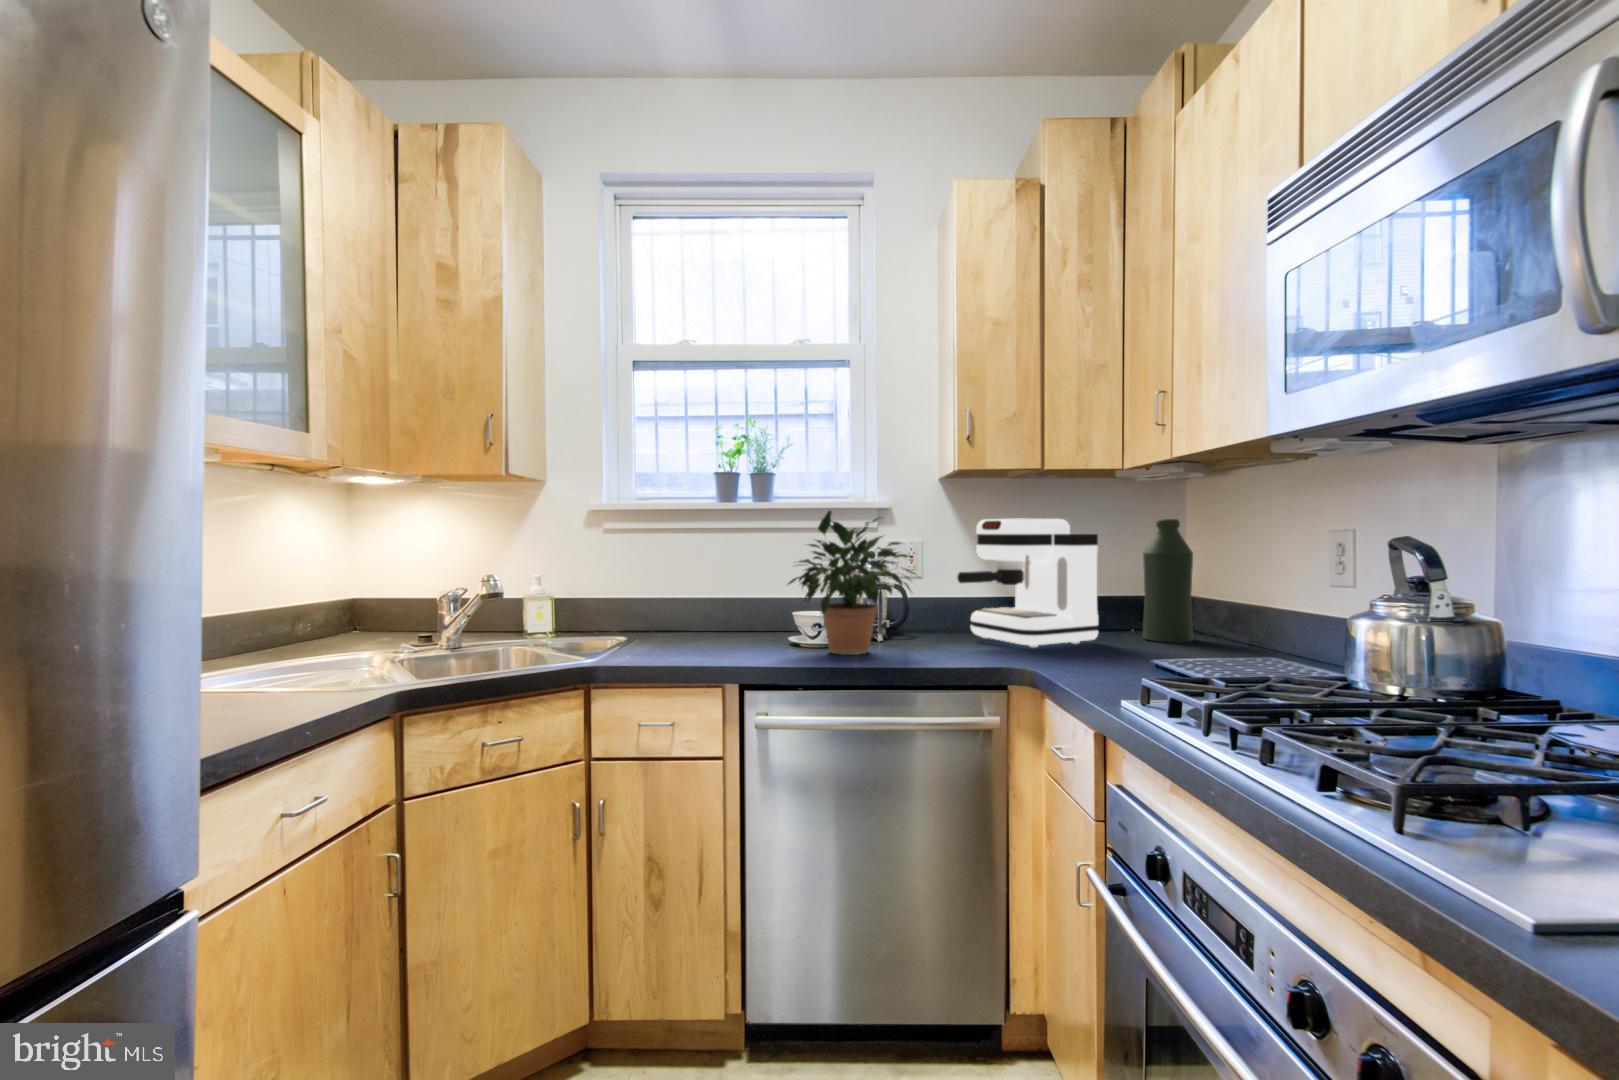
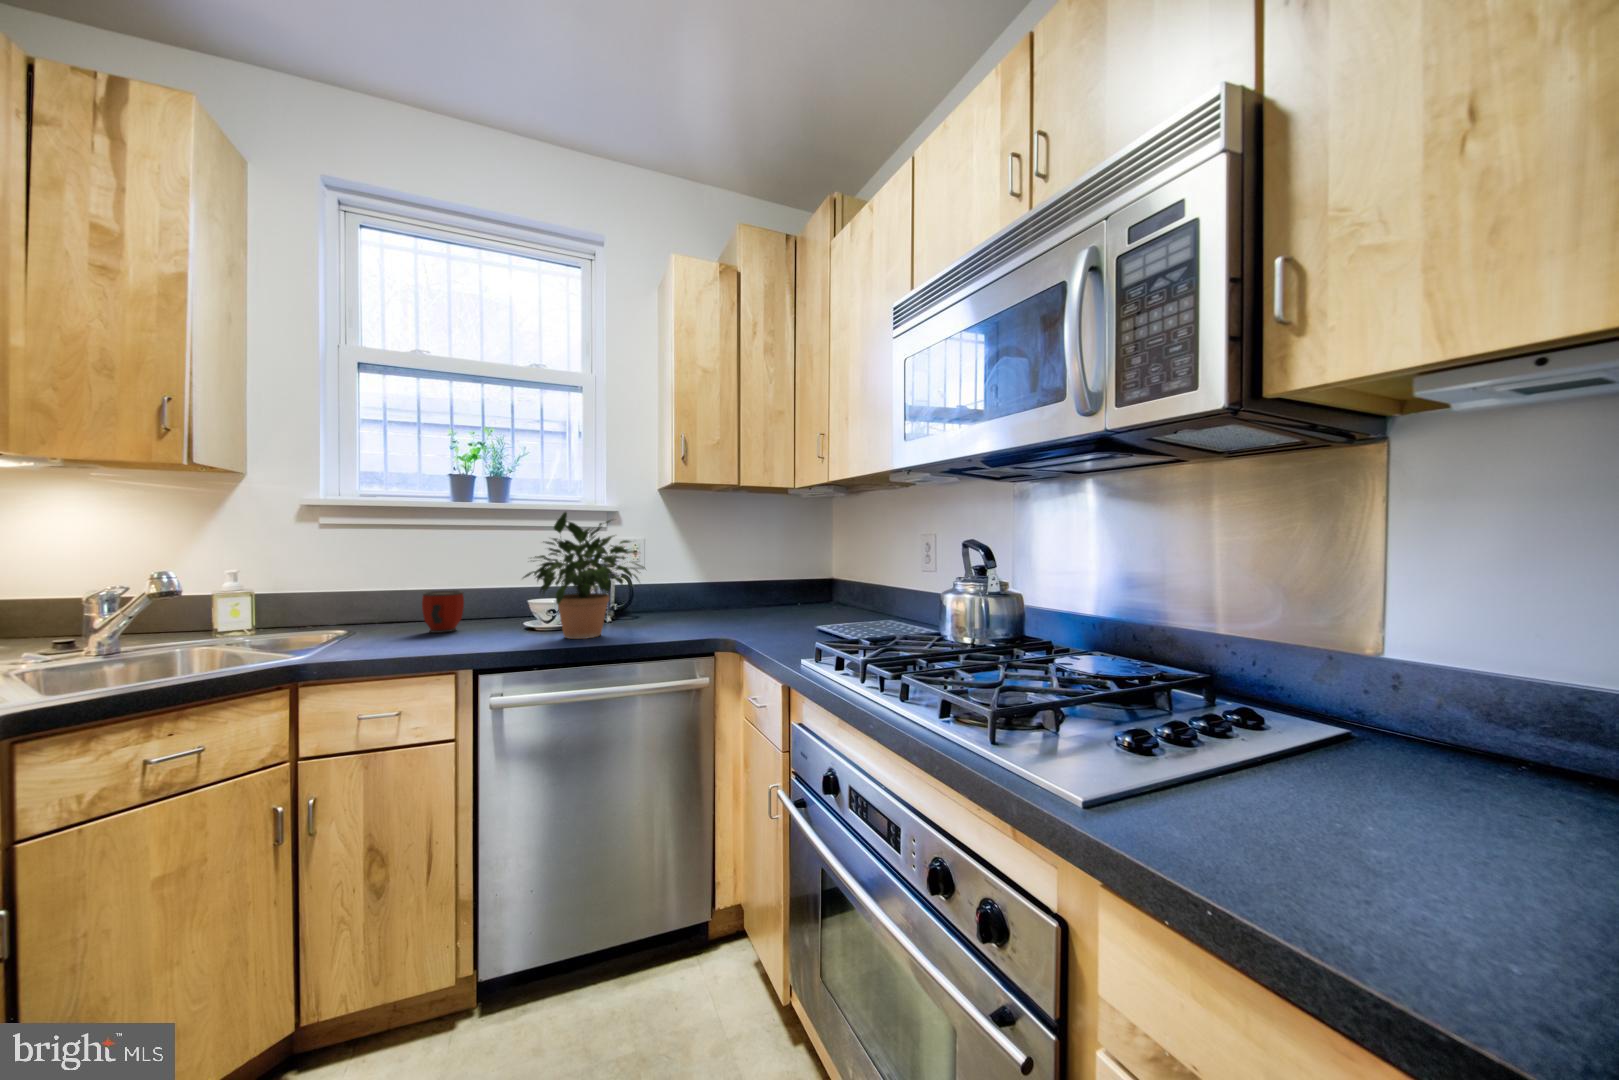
coffee maker: present [957,519,1098,647] -> none [678,523,783,623]
bottle: present [1143,519,1193,643] -> none [811,526,844,613]
mug: none [695,596,732,640] -> present [422,590,464,633]

